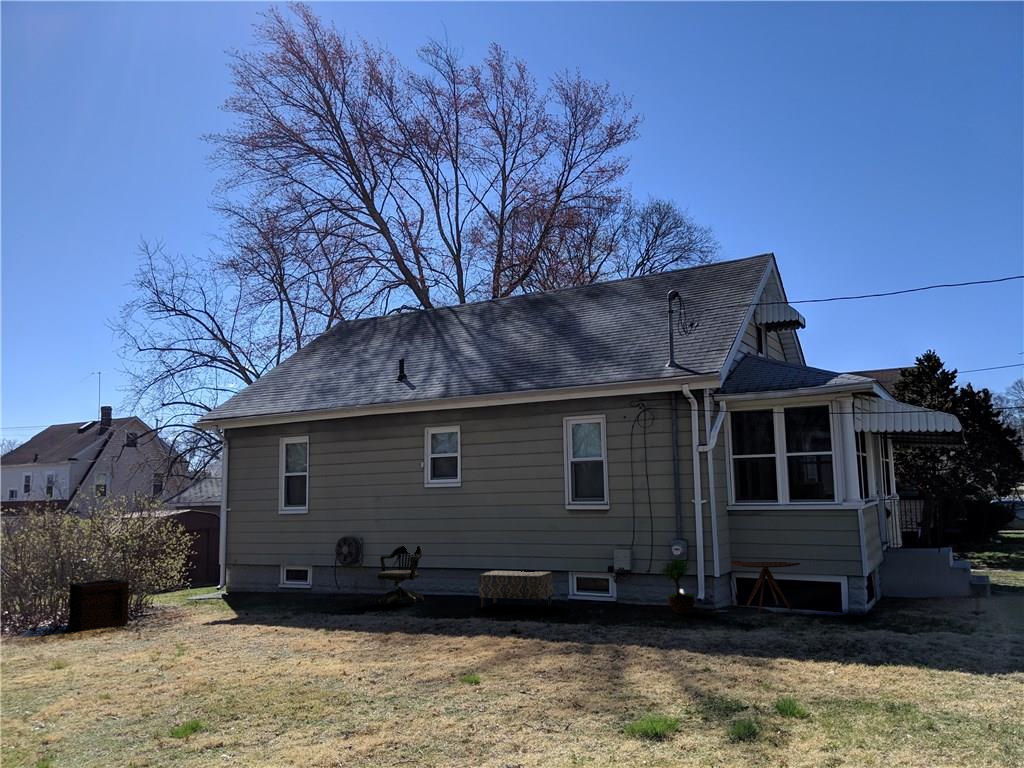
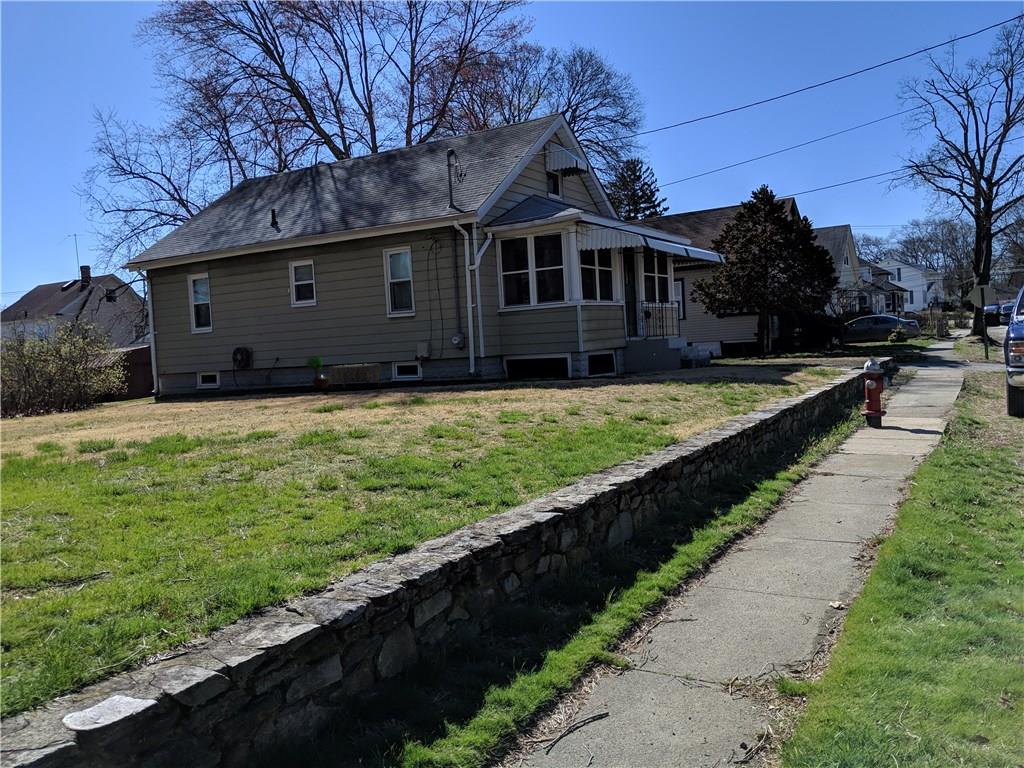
chair: present [376,546,424,607] -> none [259,350,297,394]
potted tree: present [660,558,694,614] -> present [305,355,329,390]
round table: present [730,560,800,612] -> none [496,346,544,382]
wooden crate: present [68,579,129,631] -> none [29,378,74,412]

